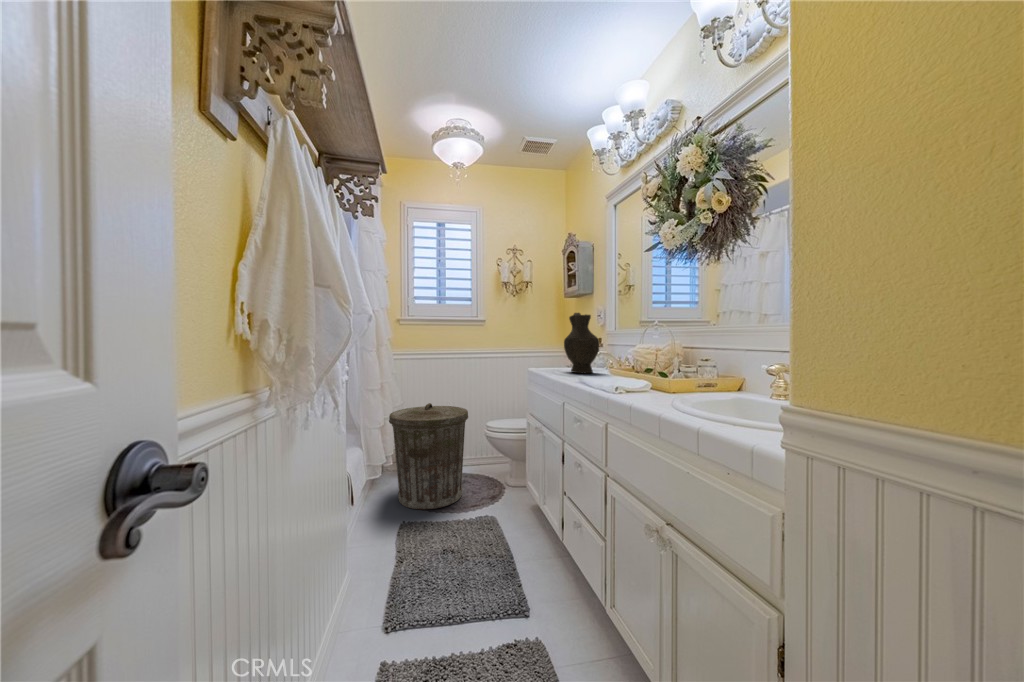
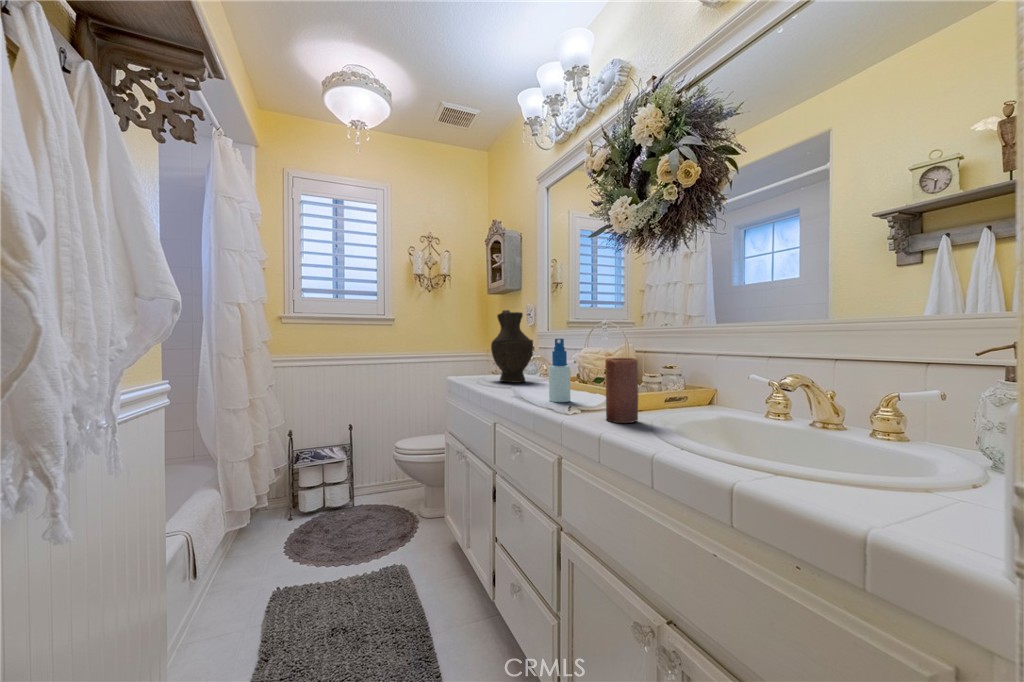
spray bottle: none [605,337,623,386] -> present [549,339,570,402]
candle: none [642,351,667,399] -> present [606,358,638,423]
trash can: present [389,403,468,510] -> none [260,424,371,567]

